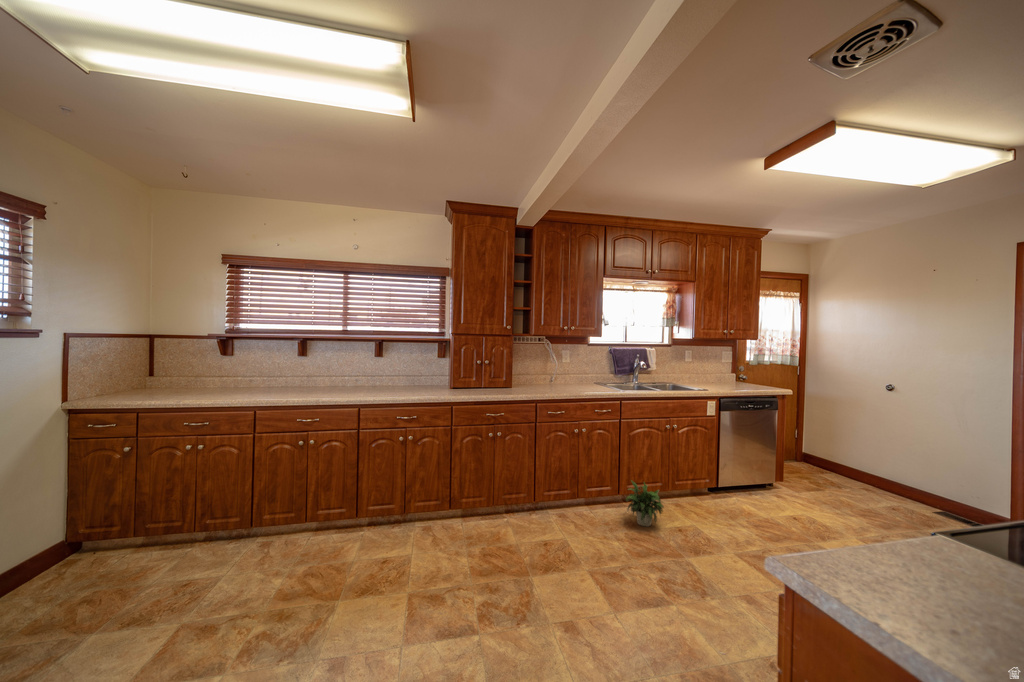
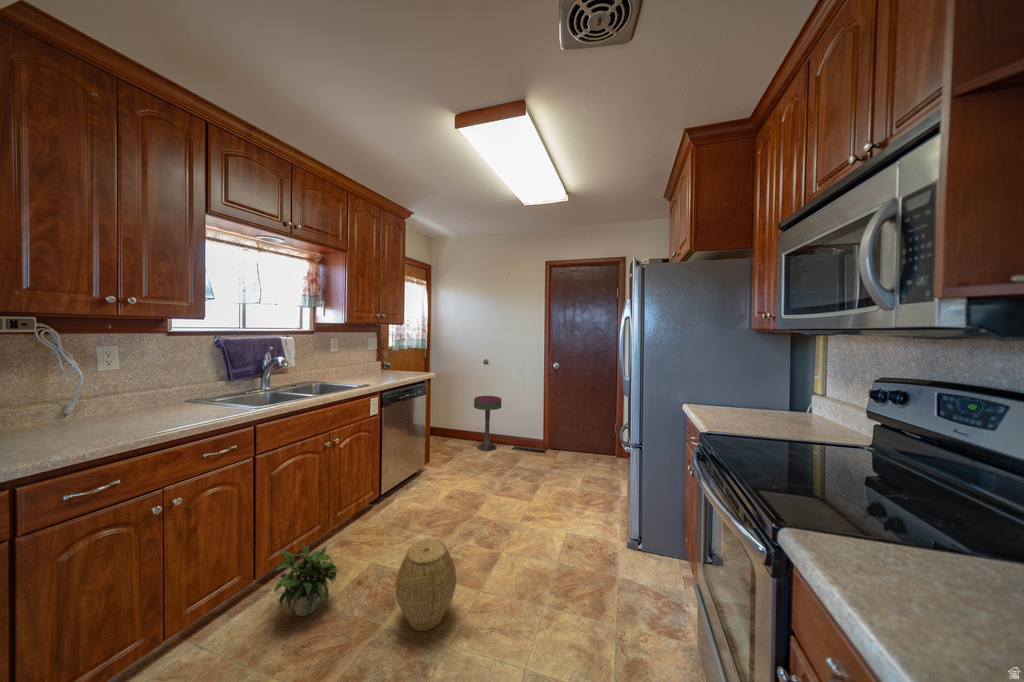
bar stool: none [858,426,907,498] -> present [474,396,501,451]
woven basket: none [695,506,748,574] -> present [396,539,456,631]

